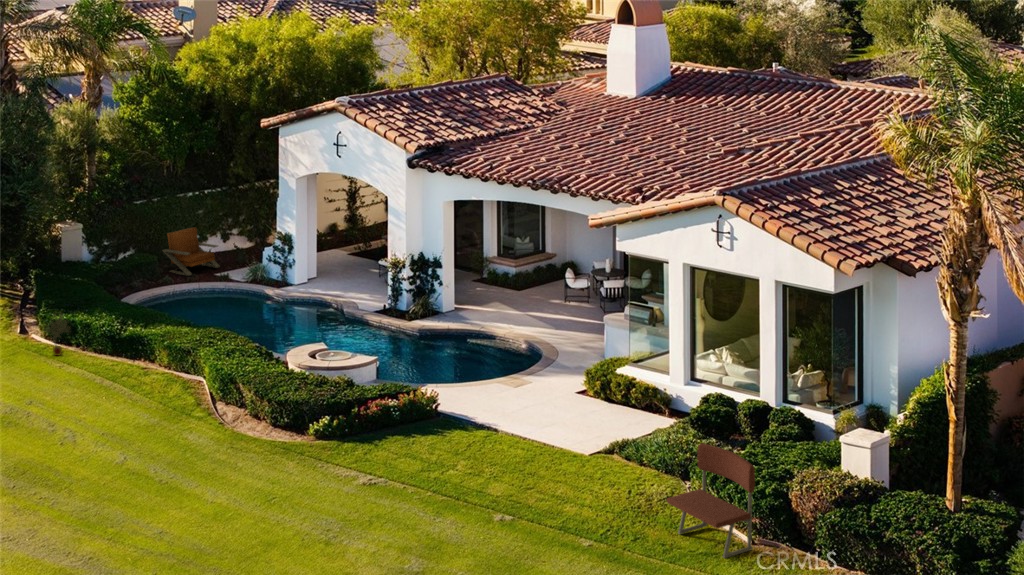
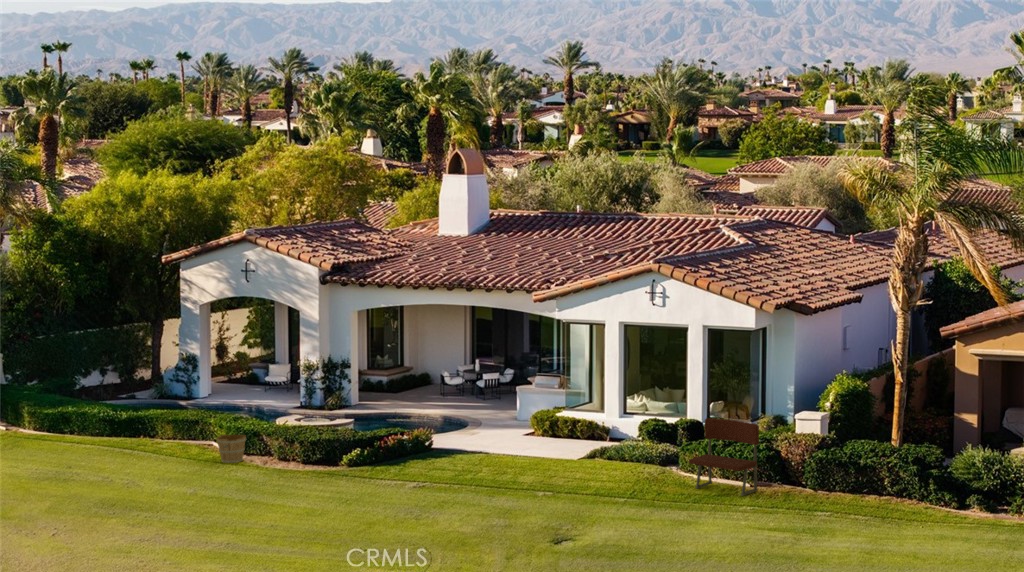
lounge chair: present [163,228,220,276] -> none [66,356,117,397]
potted tree: present [44,315,69,356] -> none [28,403,57,443]
wooden bucket: none [187,378,222,415] -> present [217,434,246,463]

